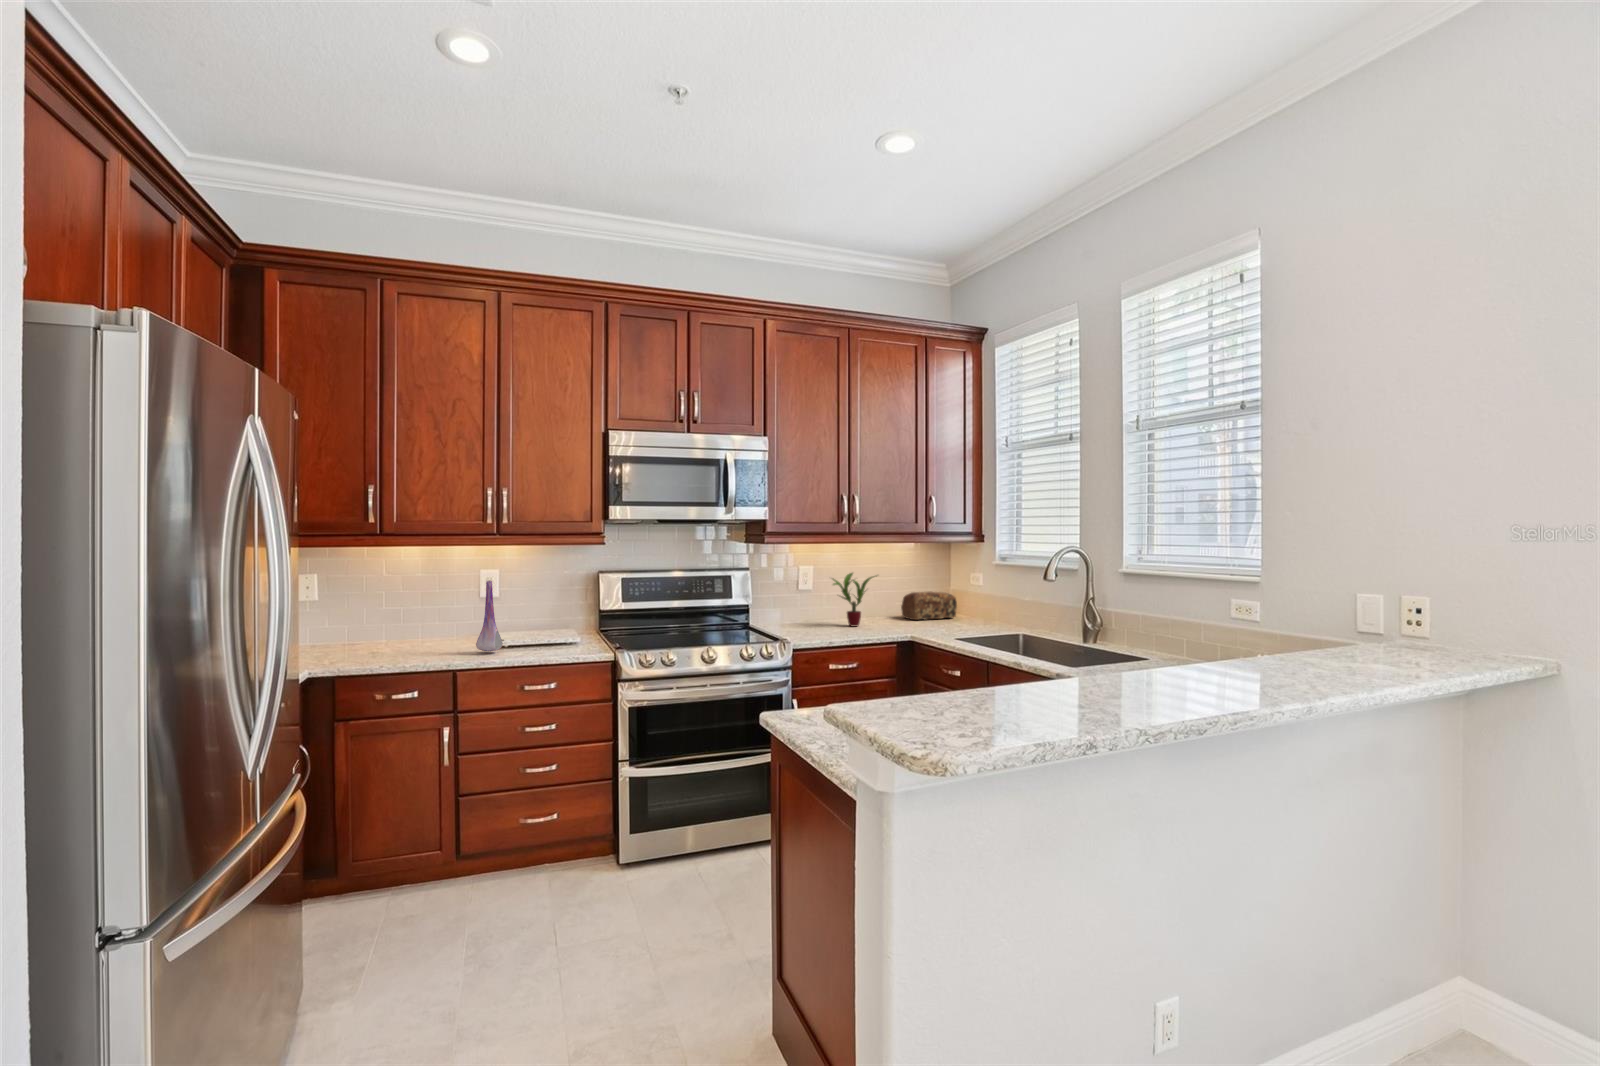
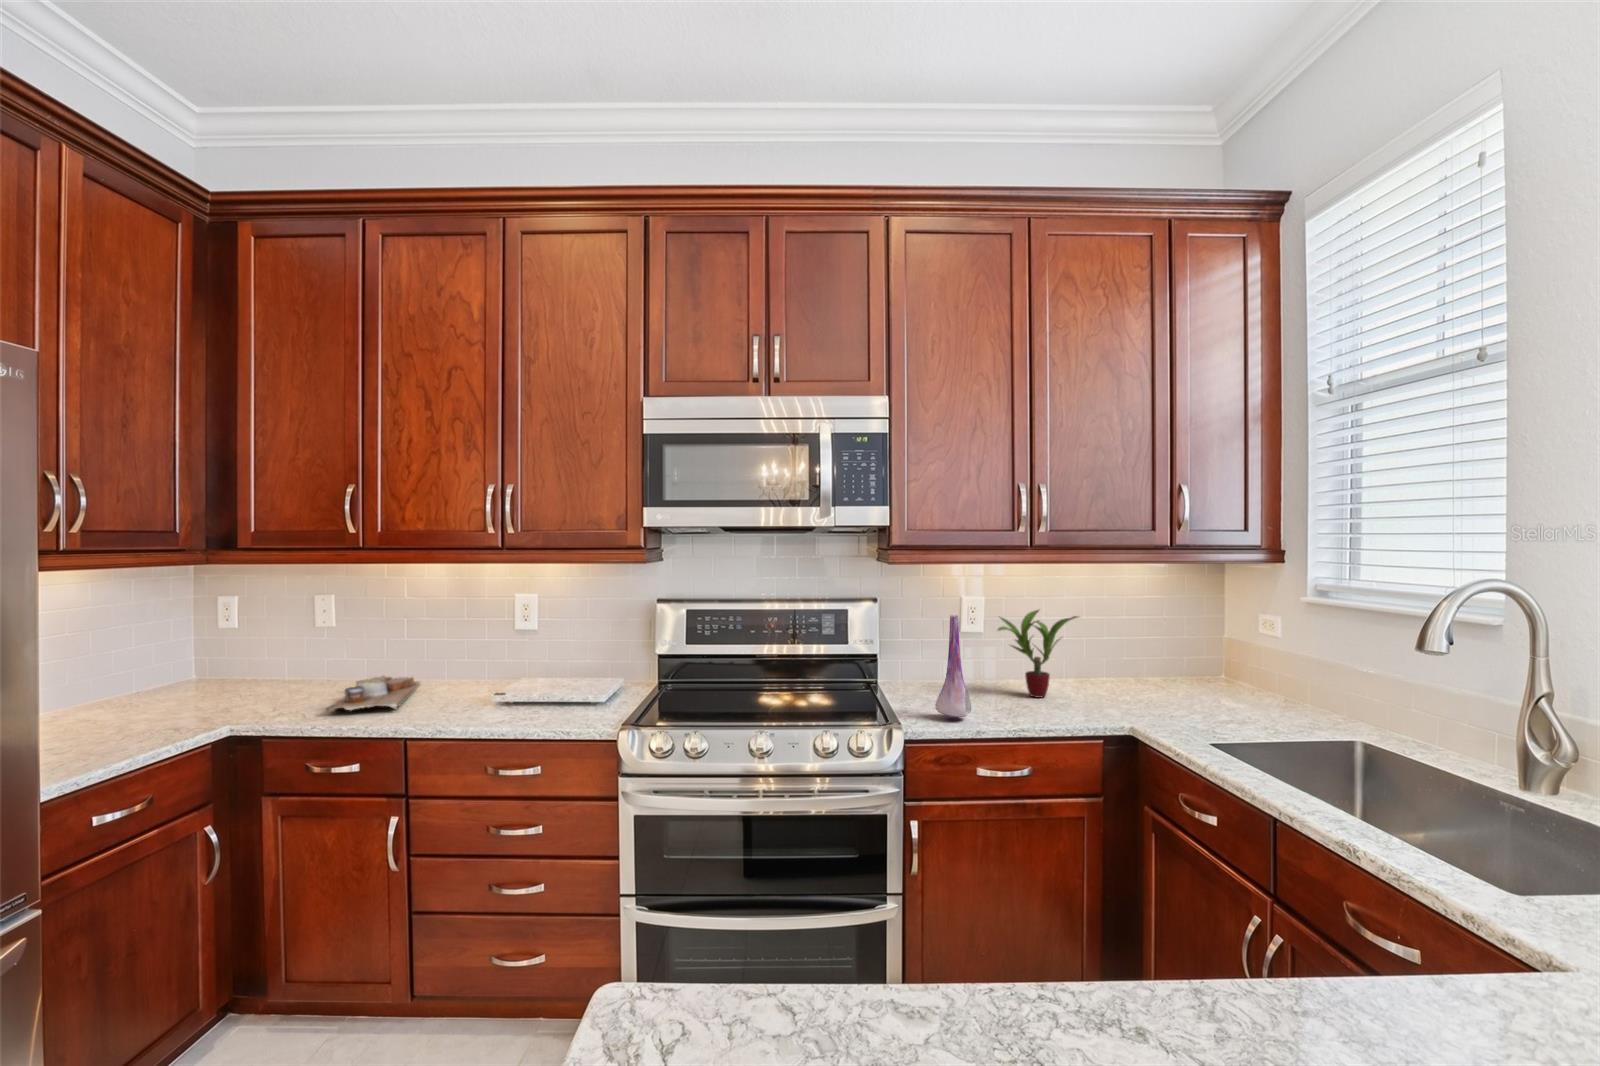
vase: present [476,581,503,651] -> present [935,616,972,717]
bread loaf: present [901,592,957,620] -> none [1130,643,1231,691]
cutting board: none [363,635,432,657] -> present [327,676,420,710]

